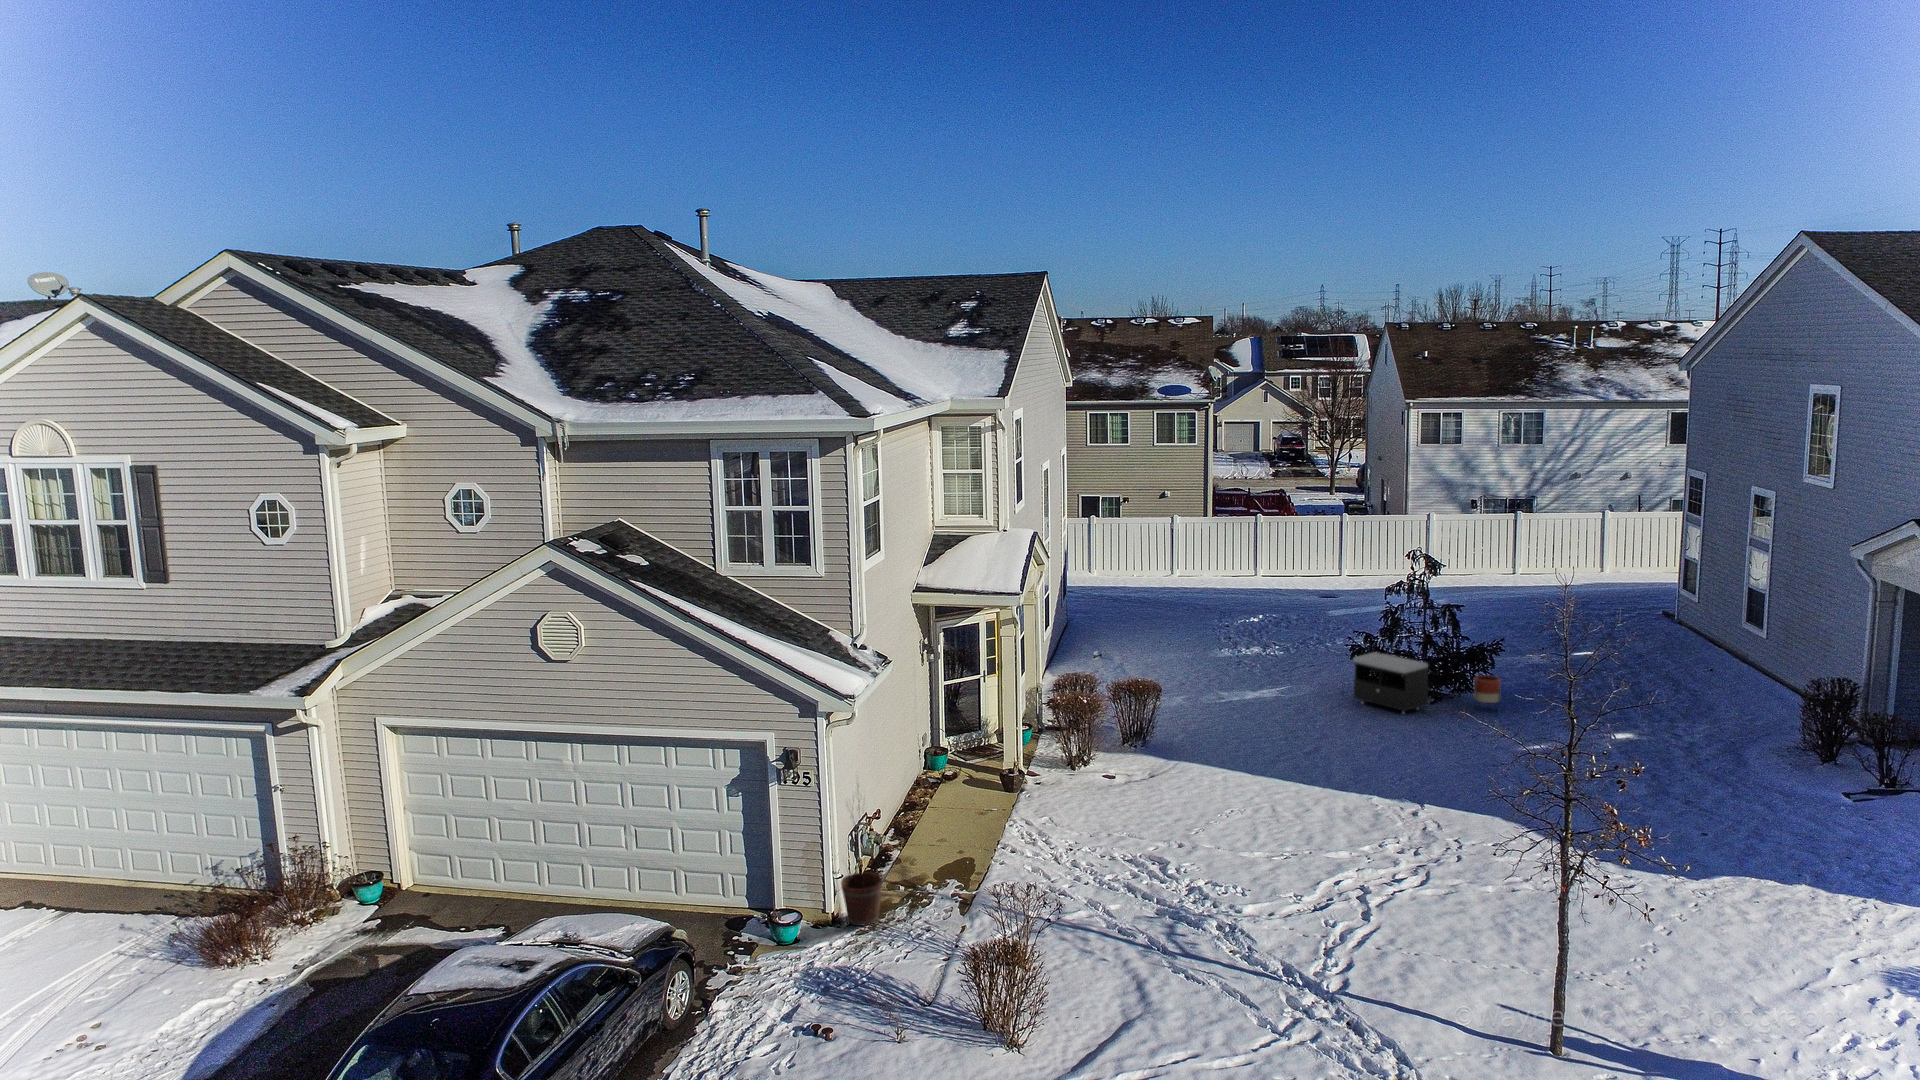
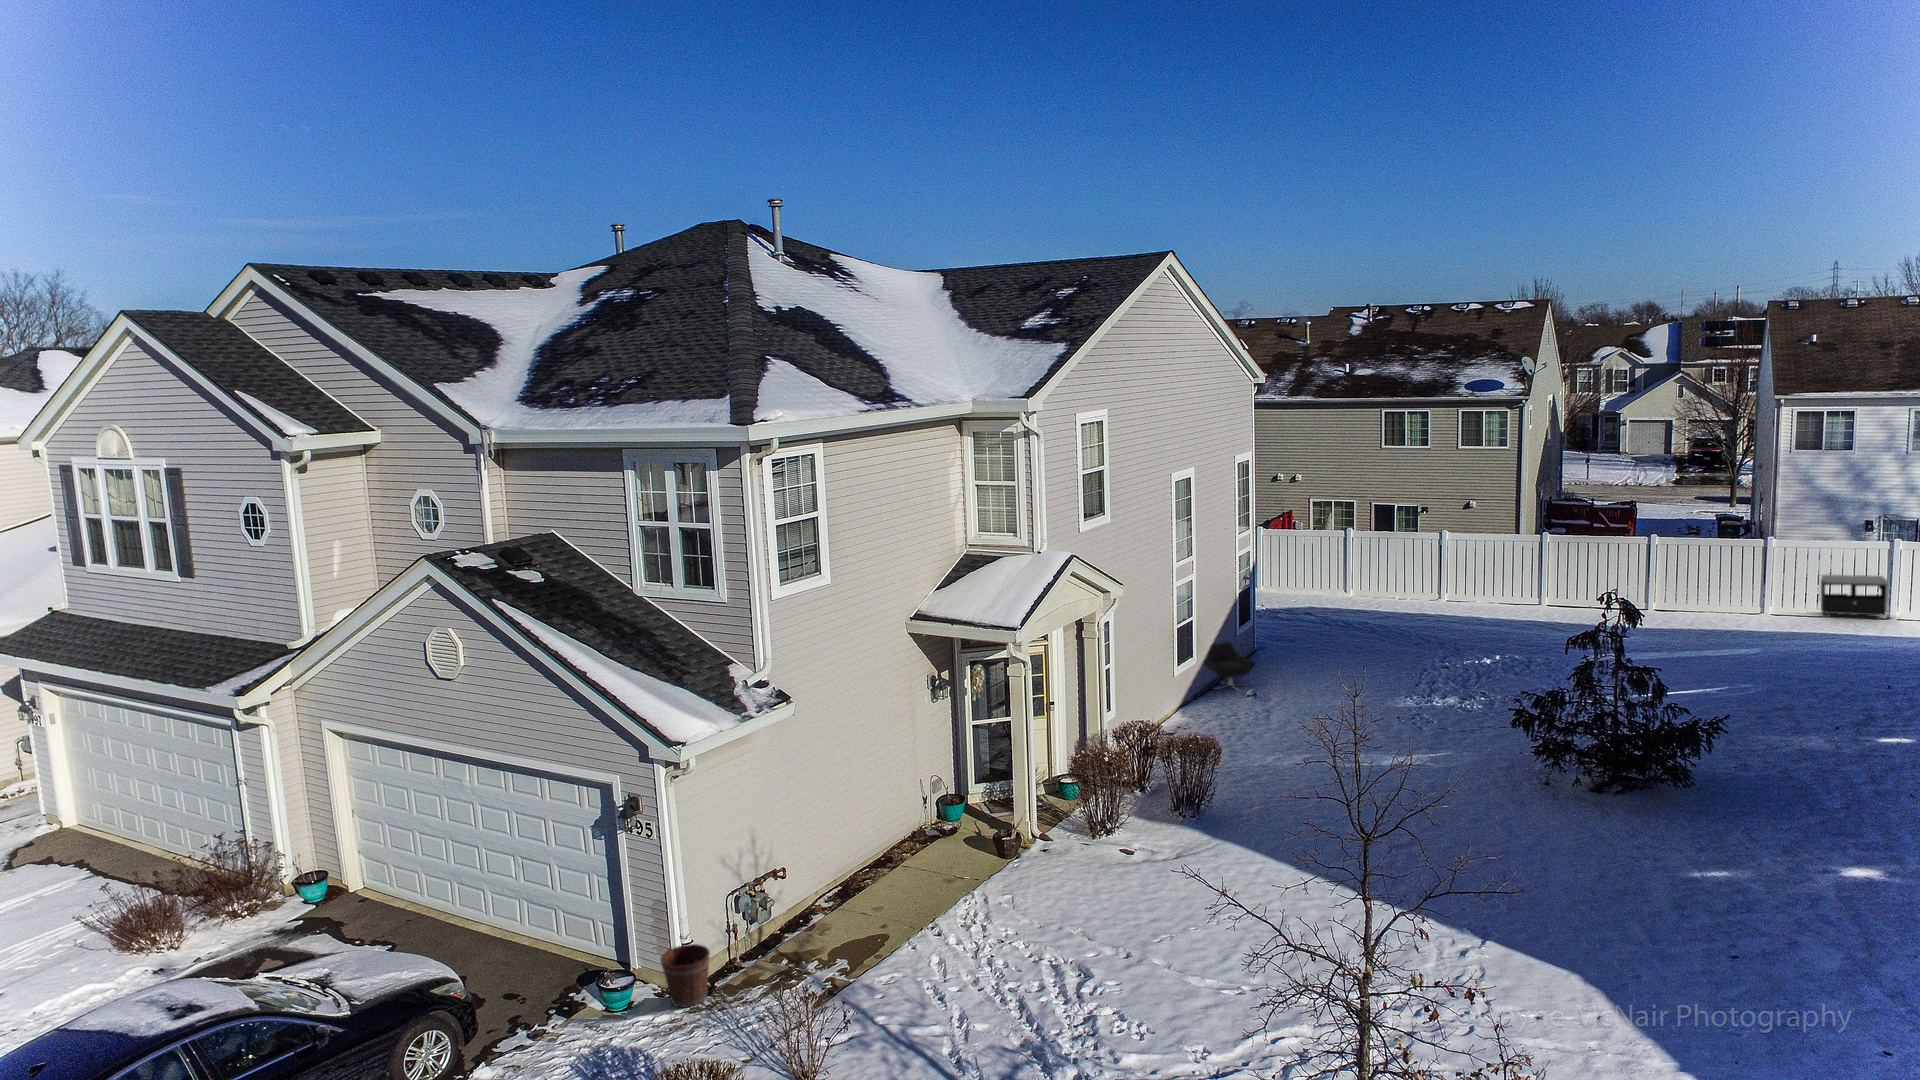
lounge chair: none [1057,611,1104,652] -> present [1204,642,1255,690]
storage bench: present [1353,653,1428,714] -> present [1819,574,1888,618]
planter: present [1474,675,1501,704] -> none [1670,764,1708,817]

